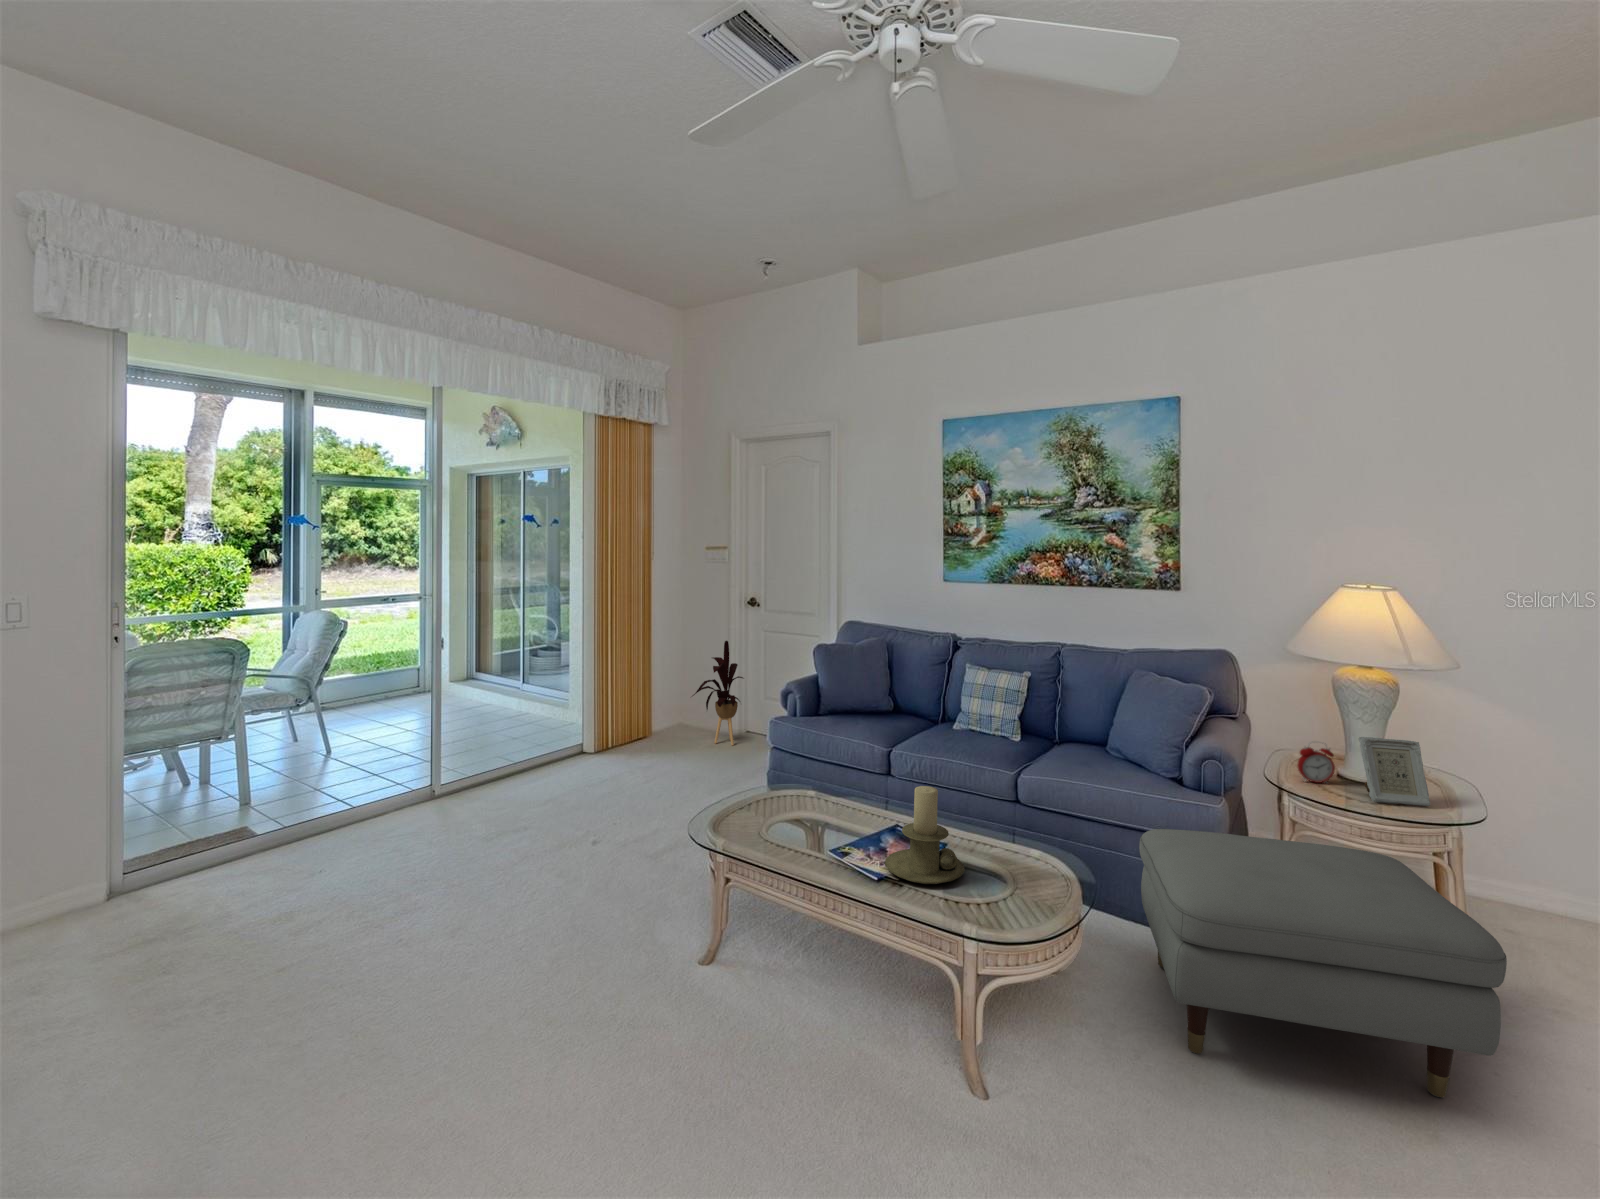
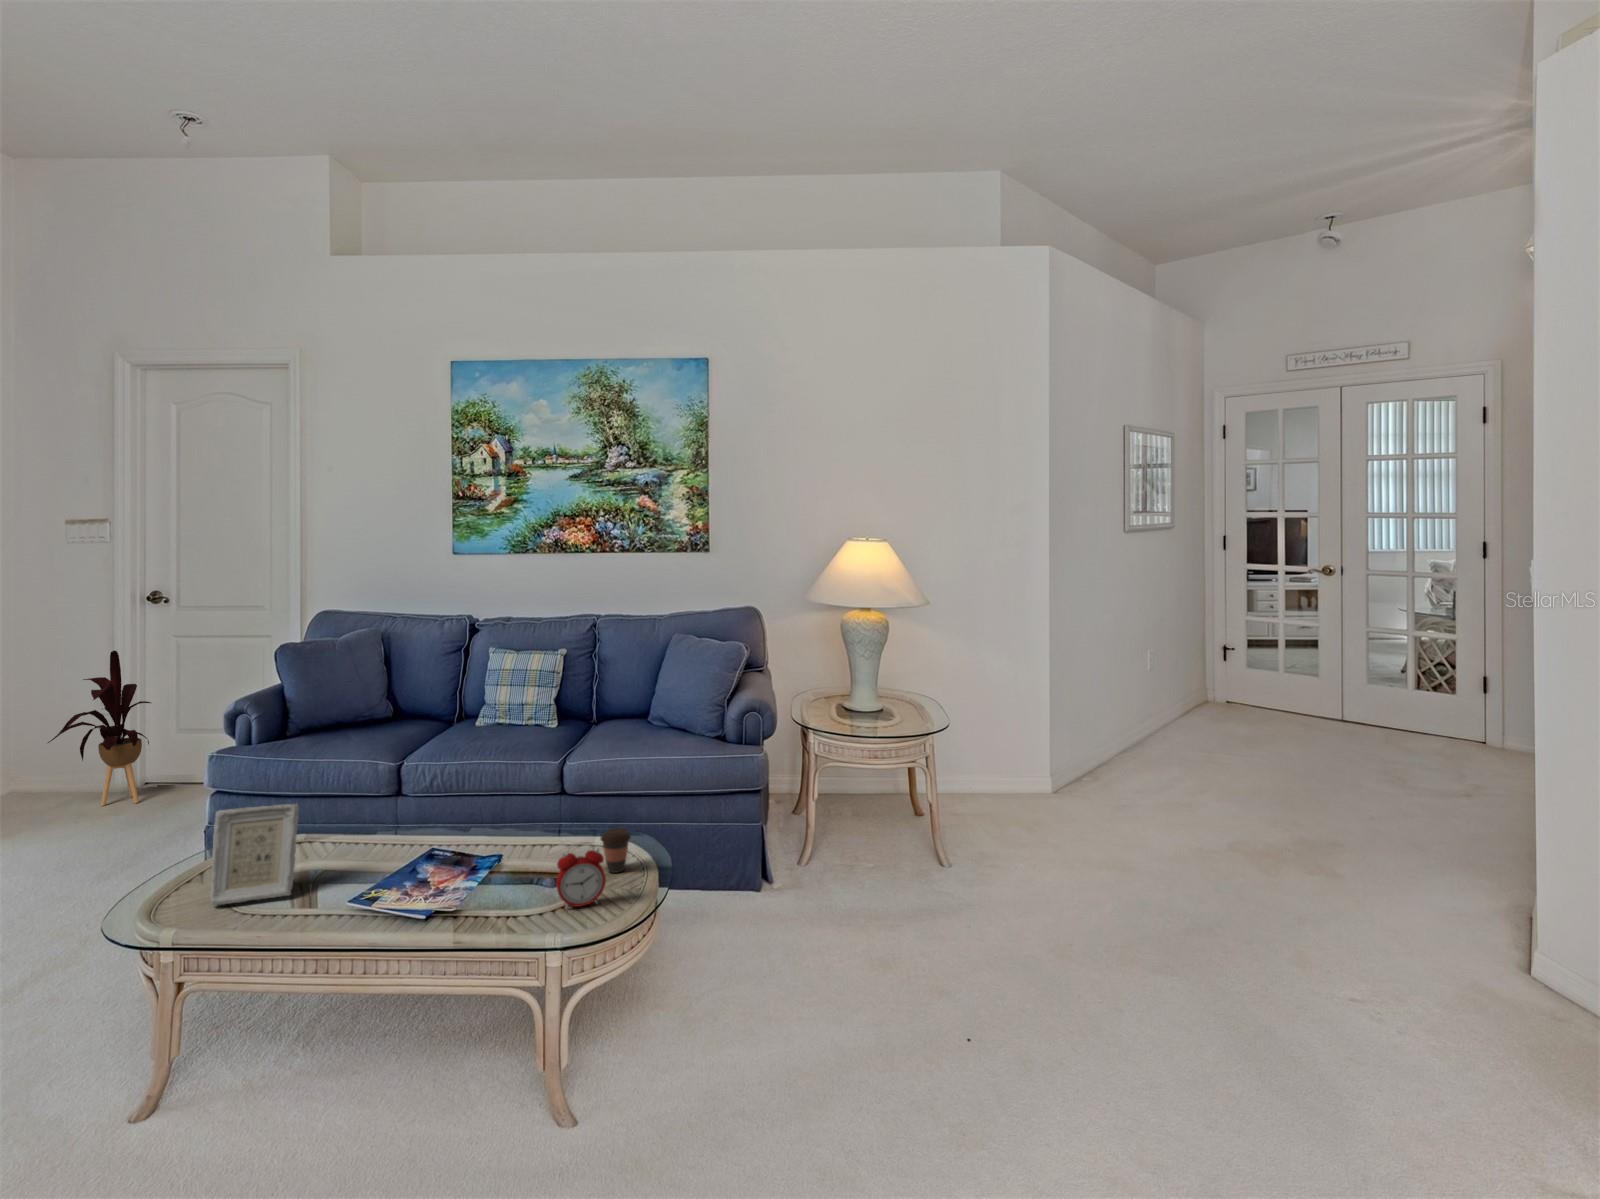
picture frame: present [1359,737,1430,806] -> present [210,804,299,906]
alarm clock: present [1297,746,1335,783] -> present [556,842,606,908]
candle holder: present [885,786,965,884] -> none [429,787,534,908]
ottoman: present [1139,829,1507,1097] -> none [707,769,987,994]
coffee cup: none [1024,845,1052,886] -> present [600,828,631,873]

